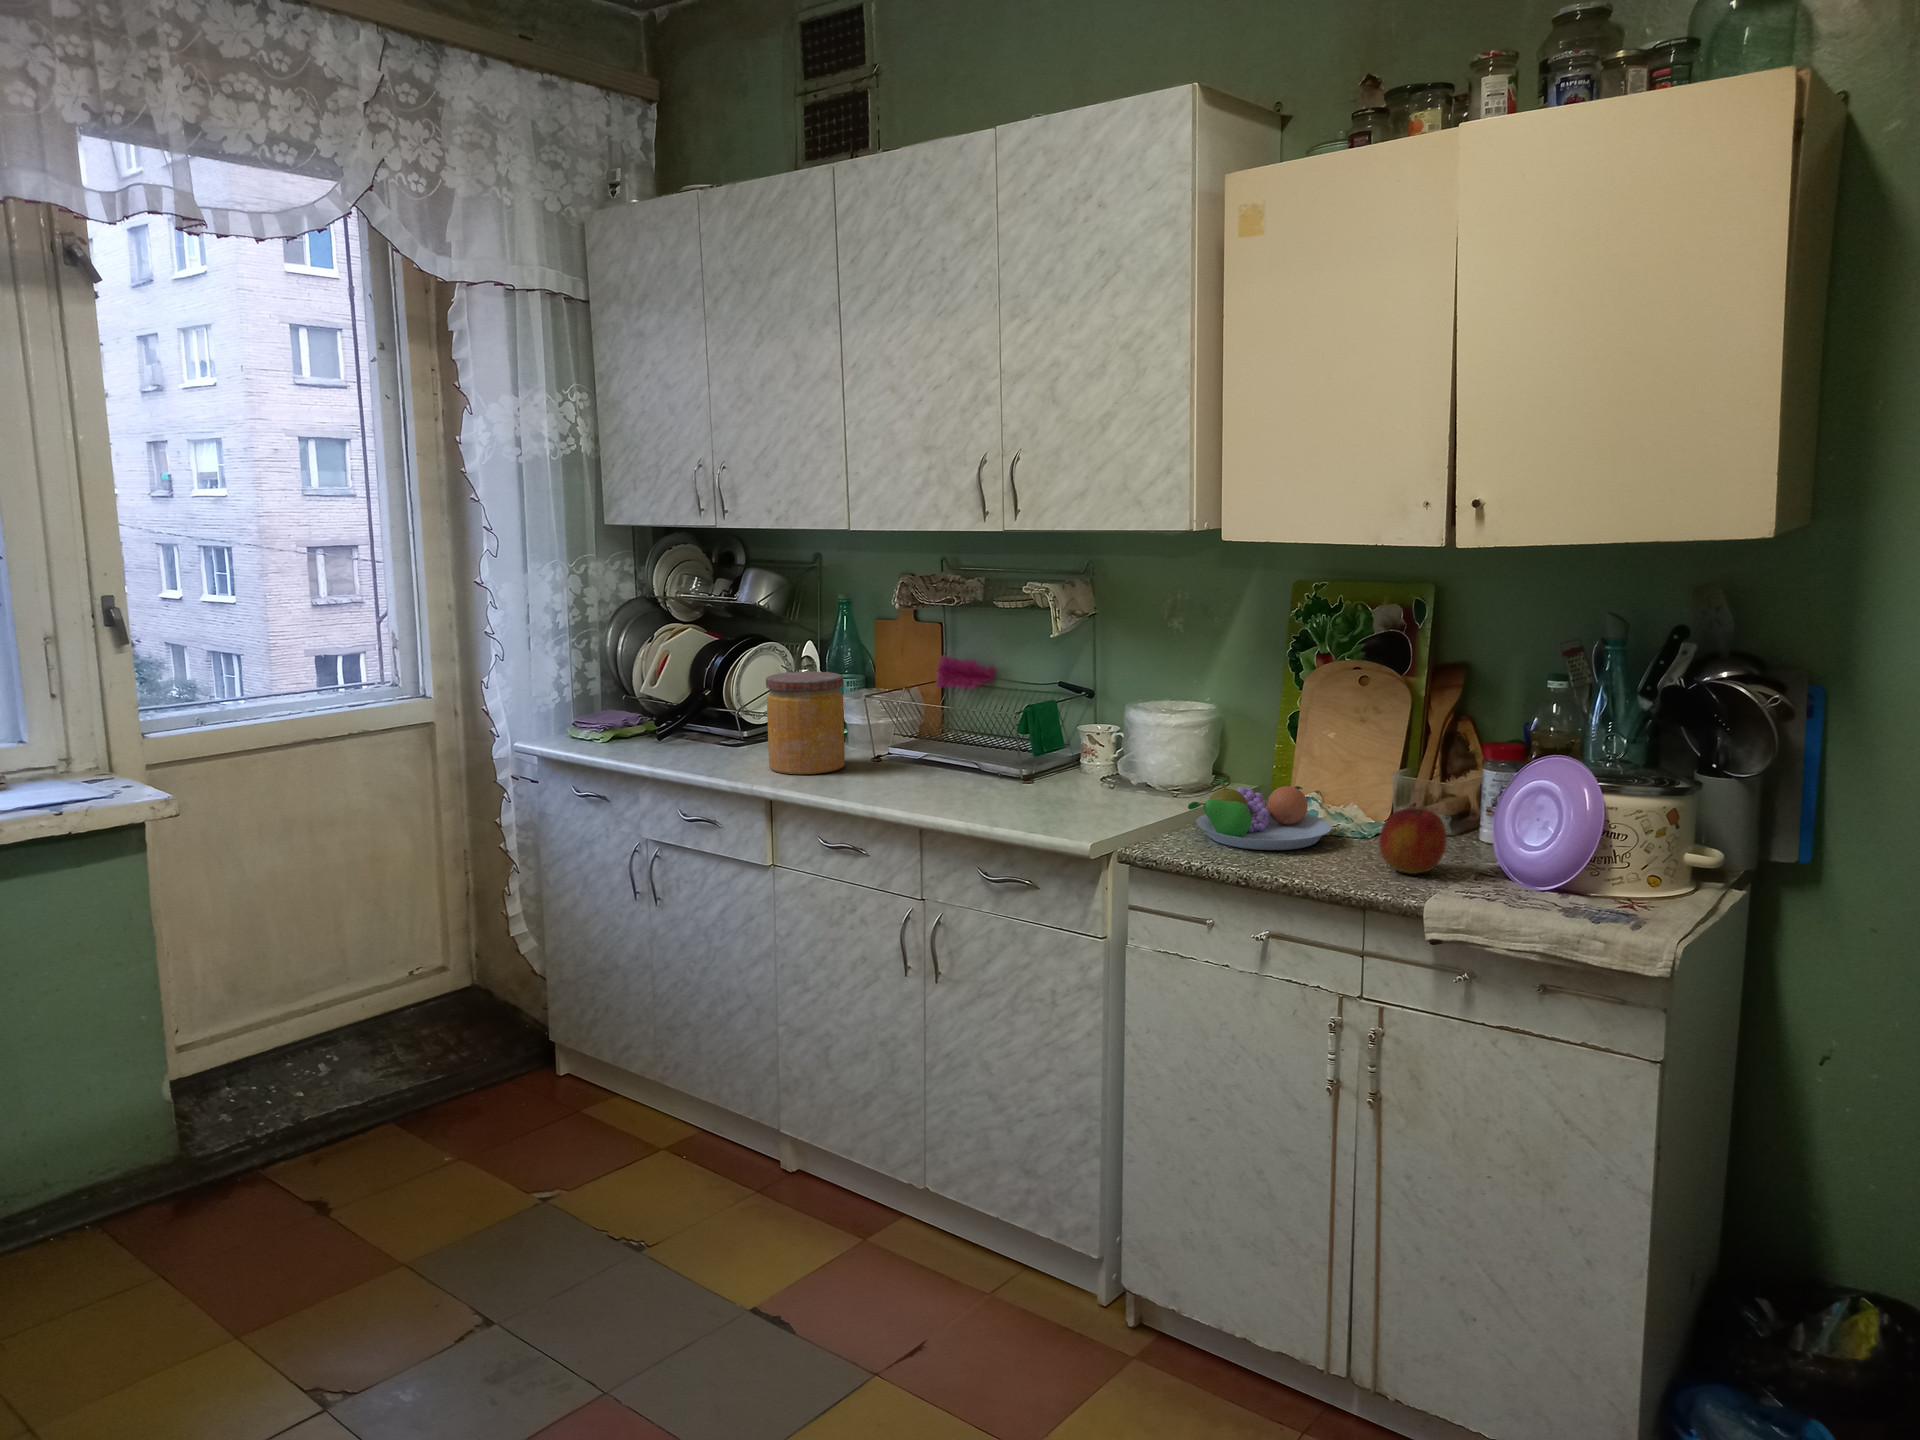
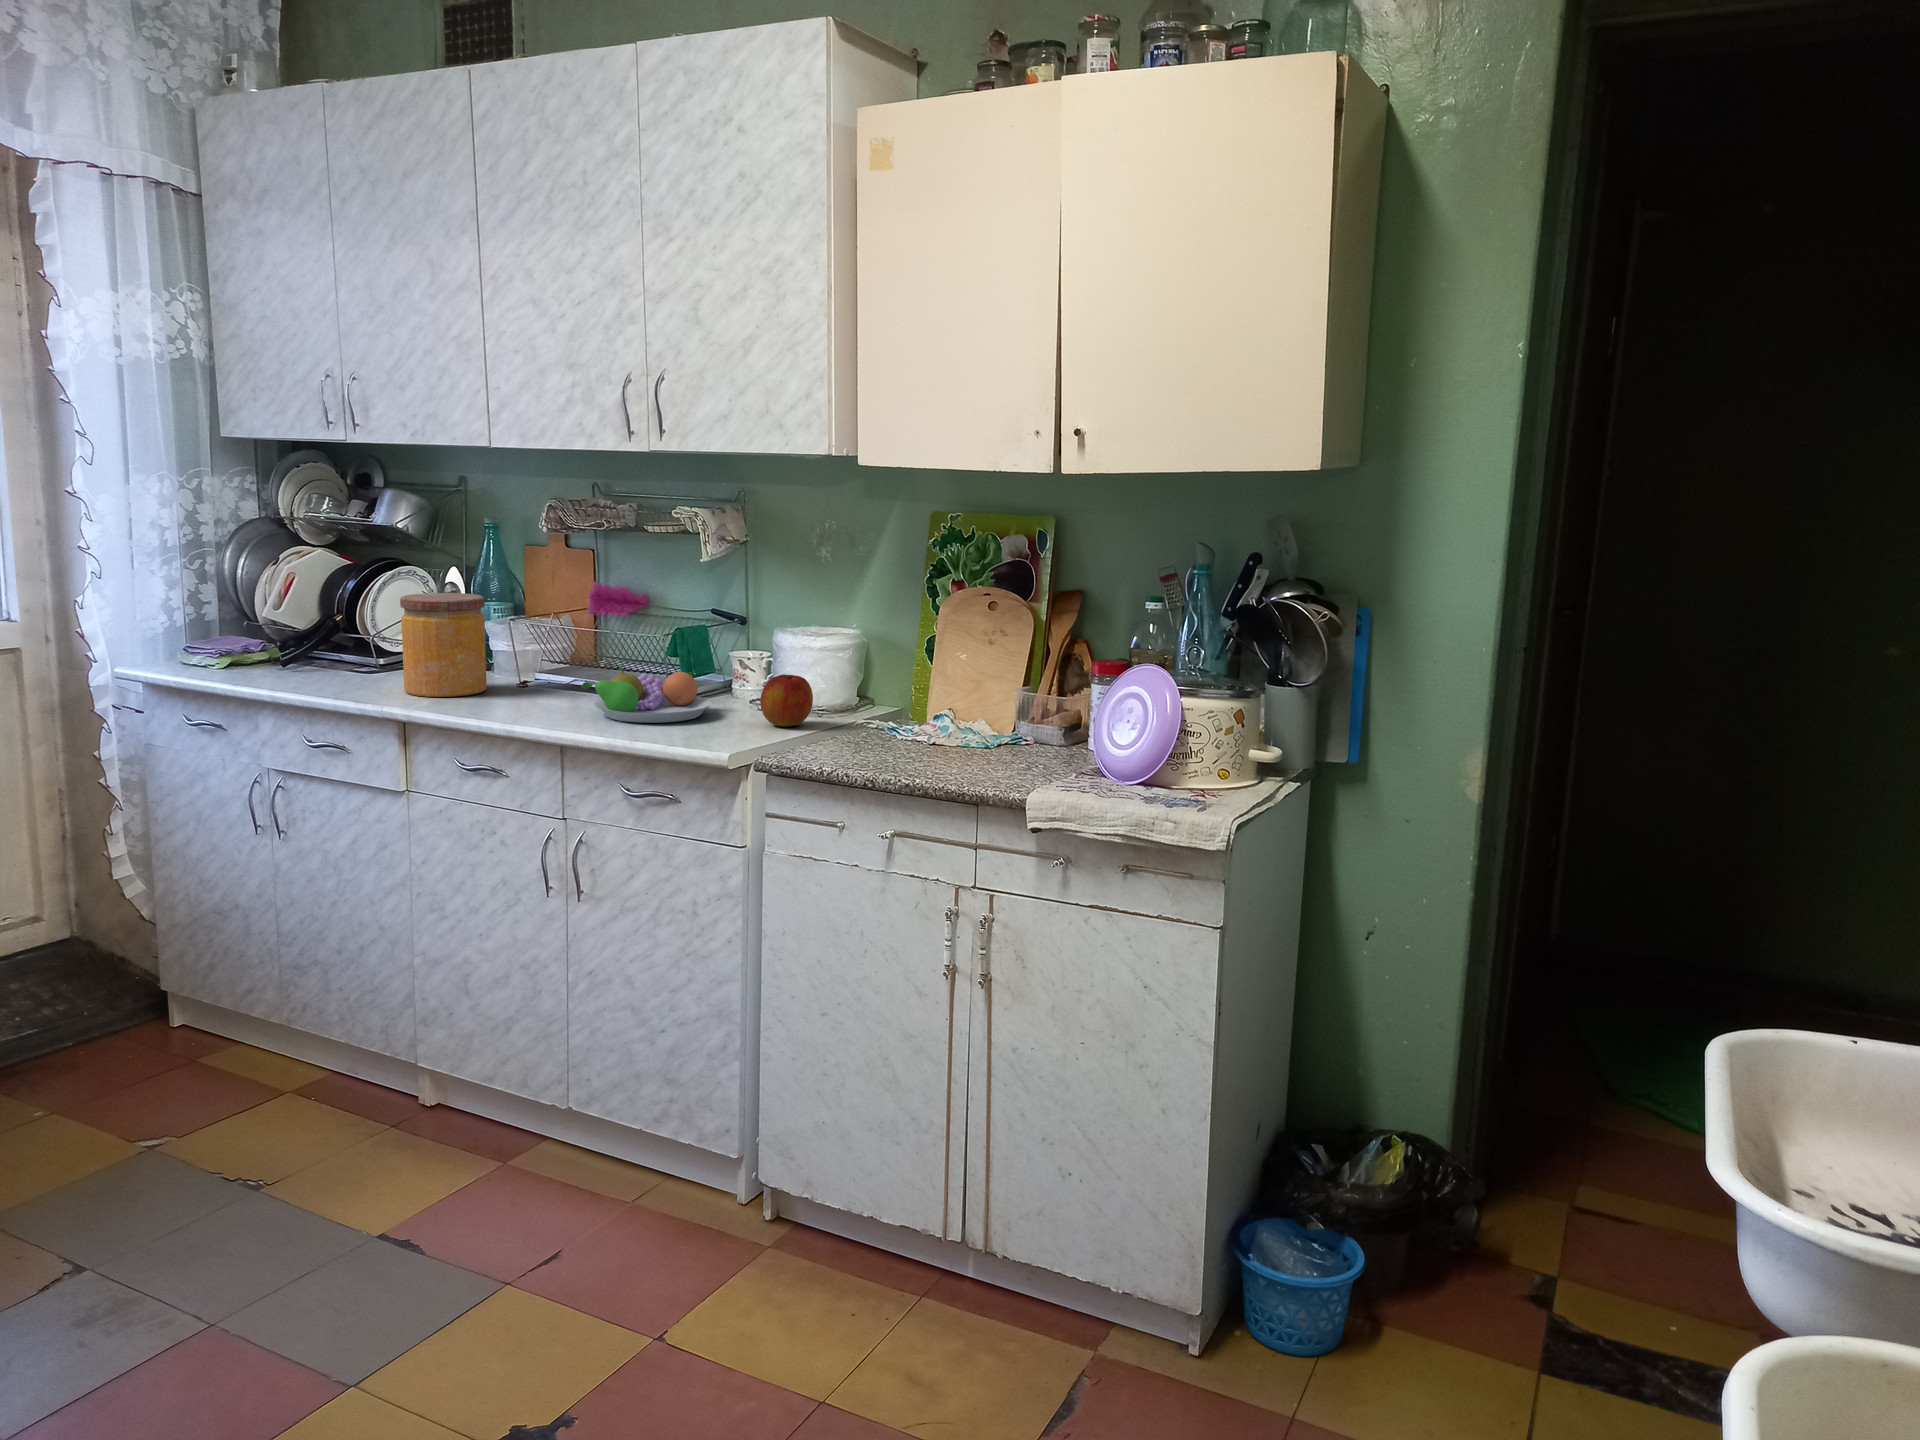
fruit bowl: present [1188,779,1332,850] -> present [581,665,712,723]
apple: present [1379,808,1447,874] -> present [760,675,813,727]

